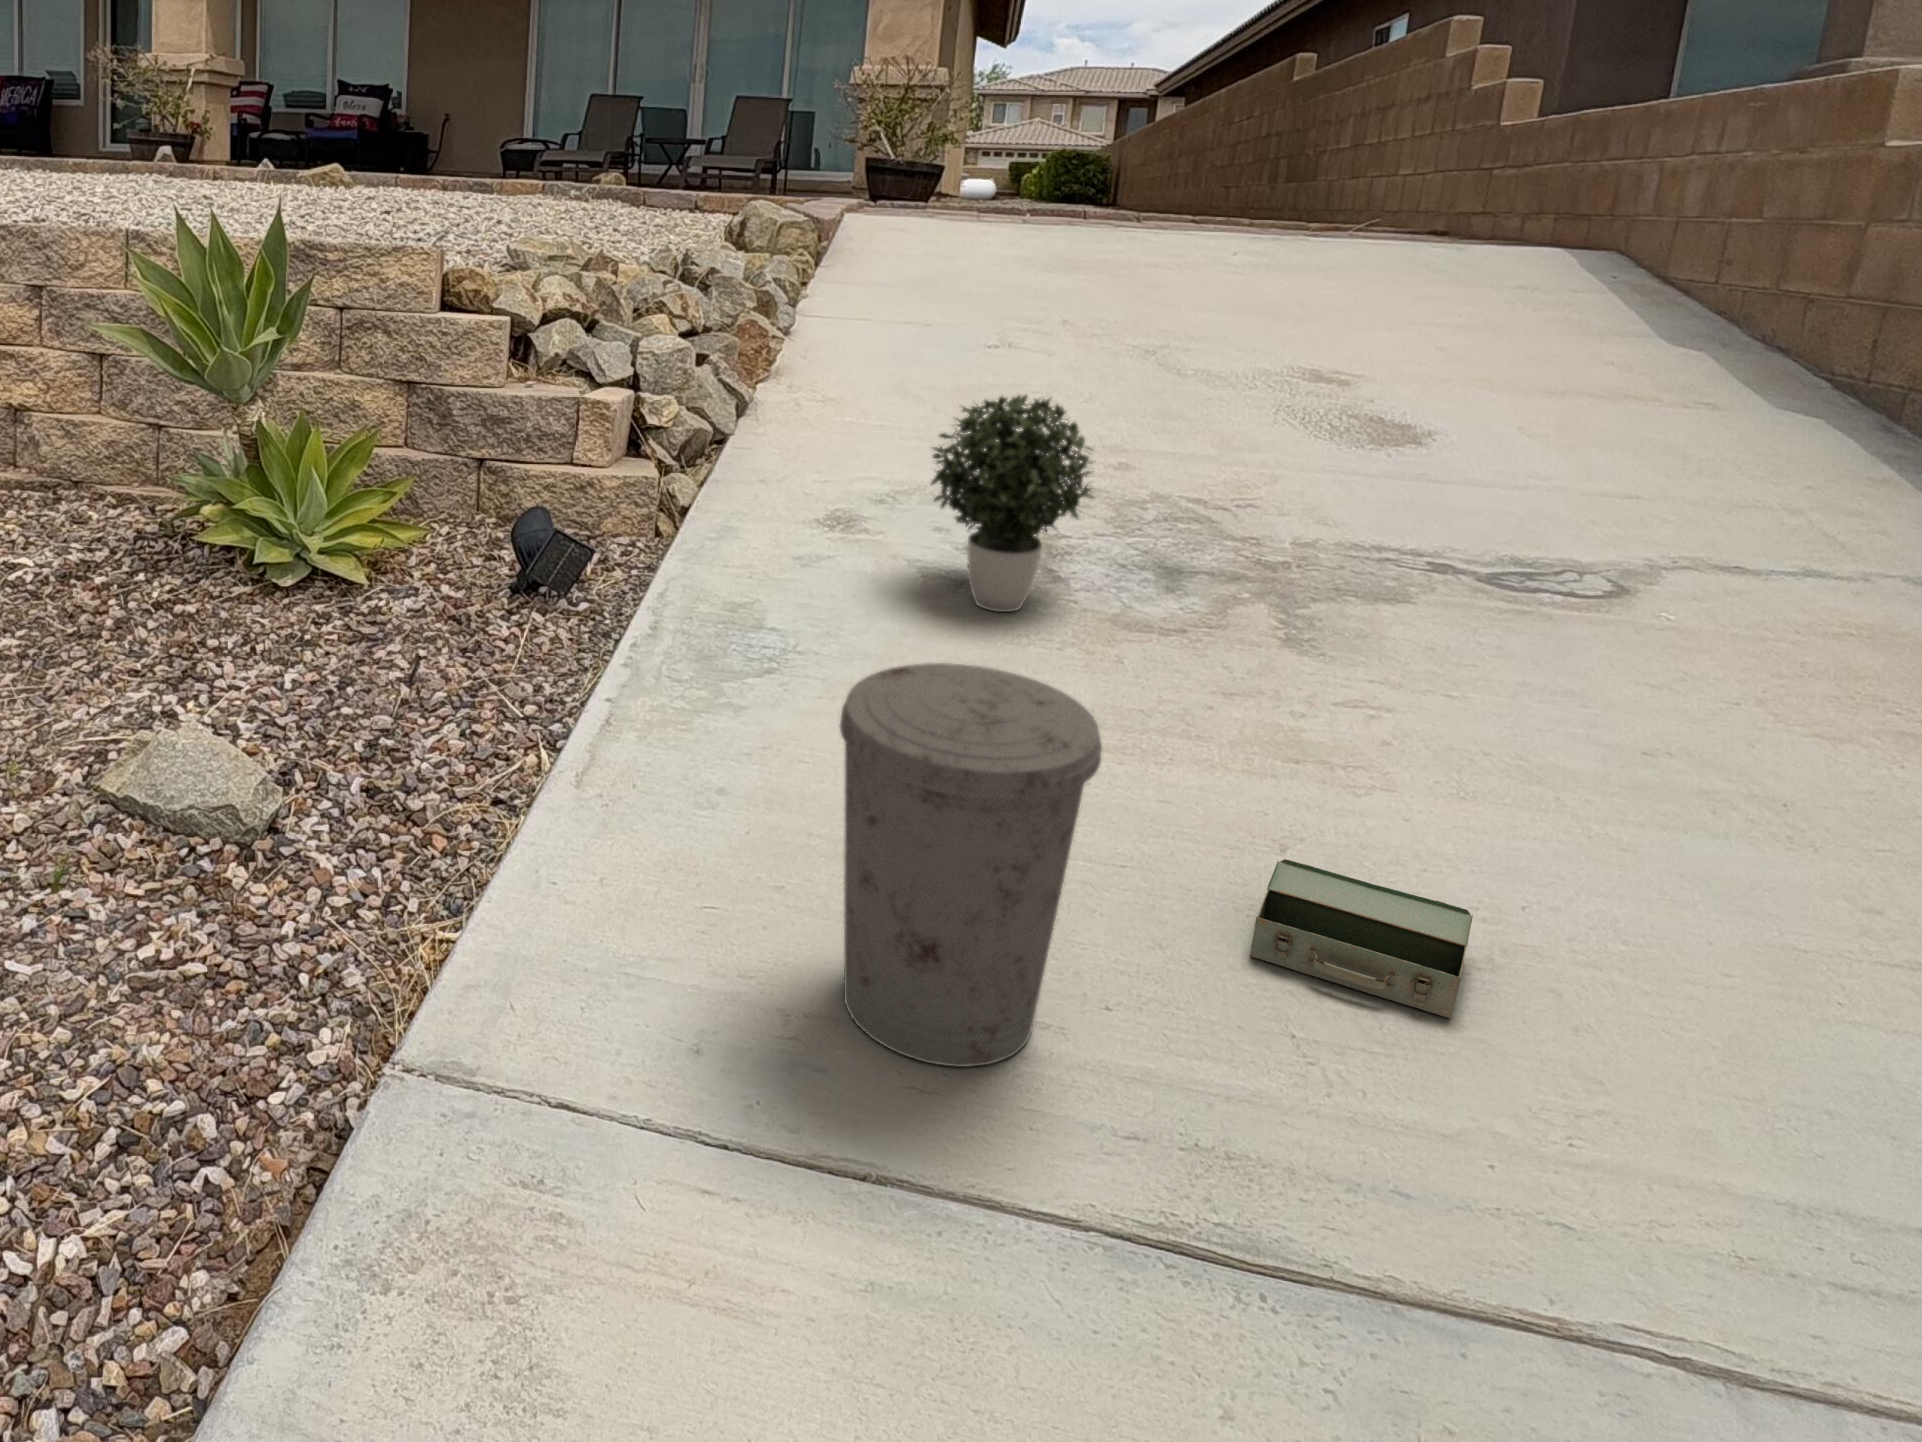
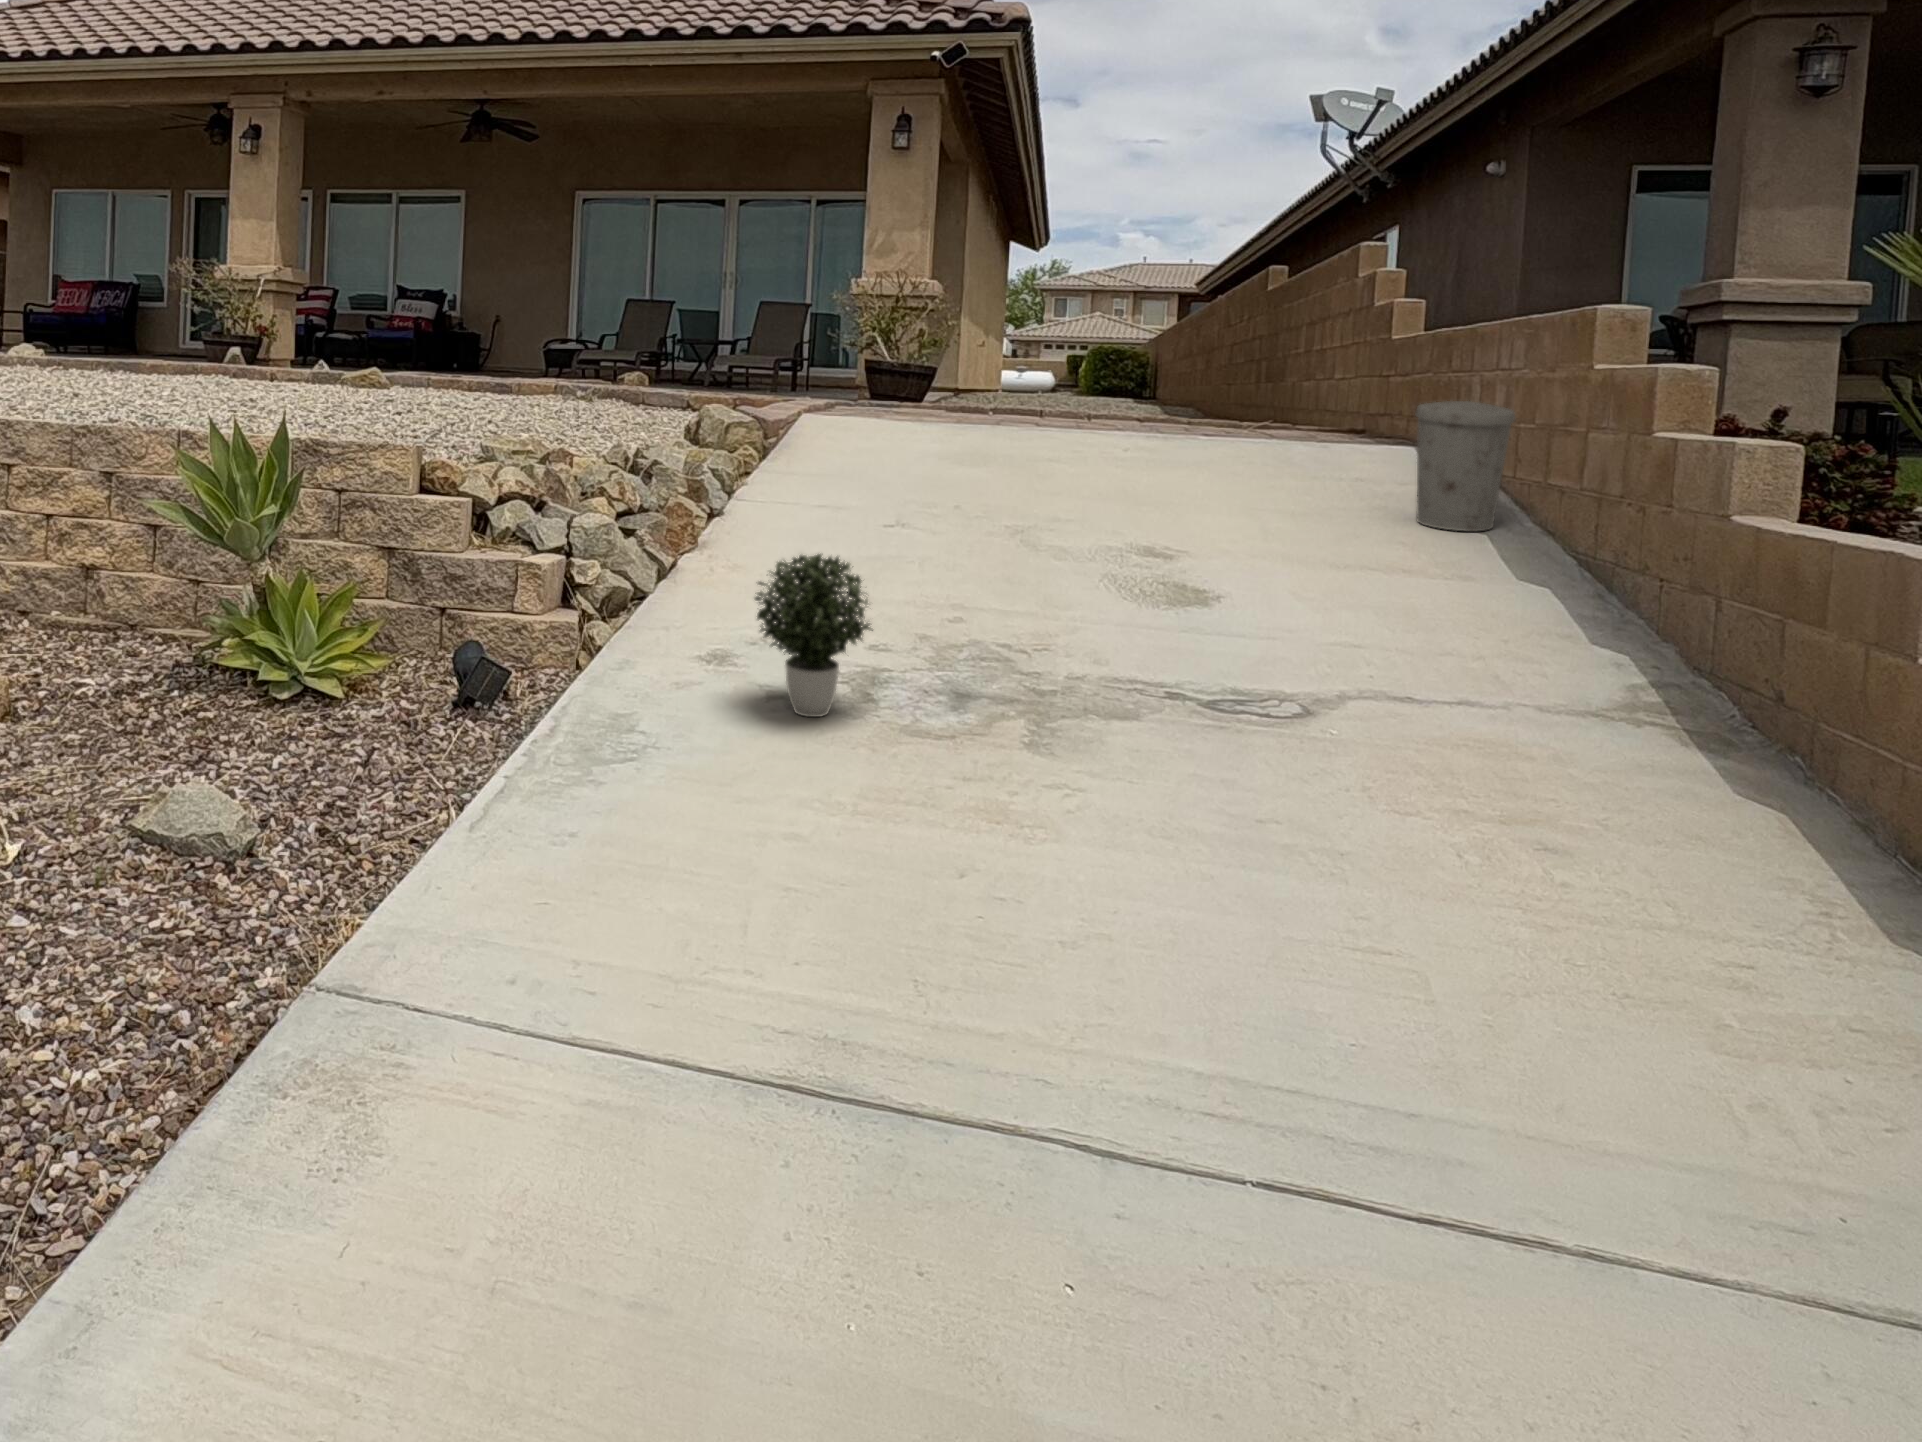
trash can: present [840,663,1102,1067] -> present [1416,401,1515,531]
toolbox: present [1250,859,1473,1018] -> none [887,866,1034,962]

